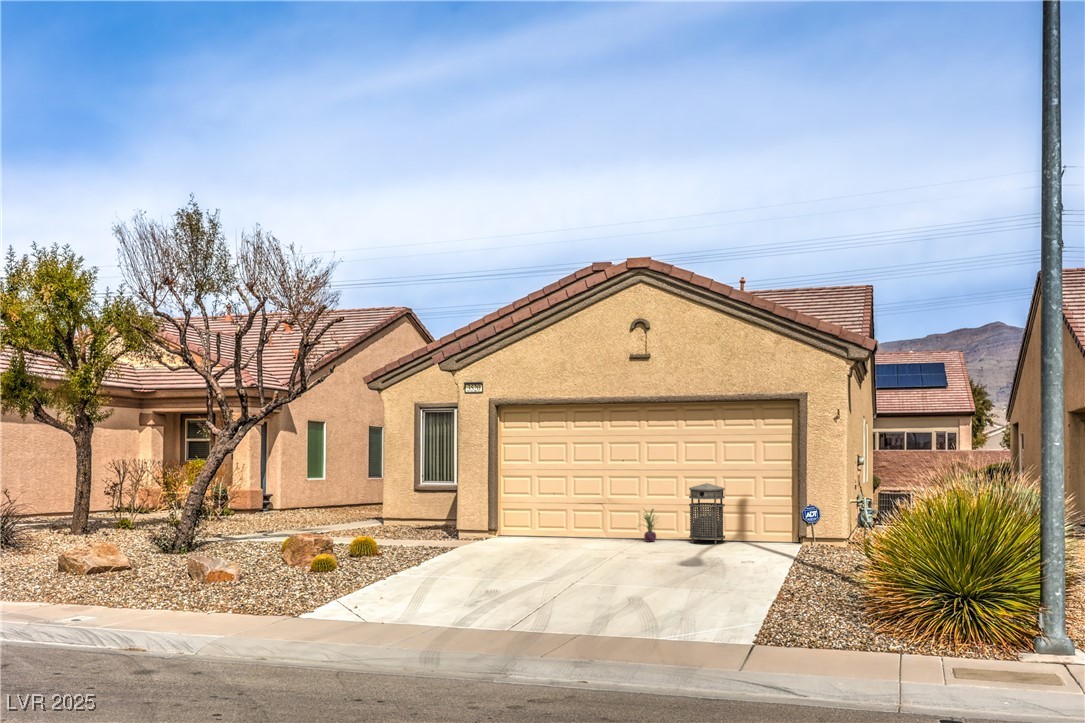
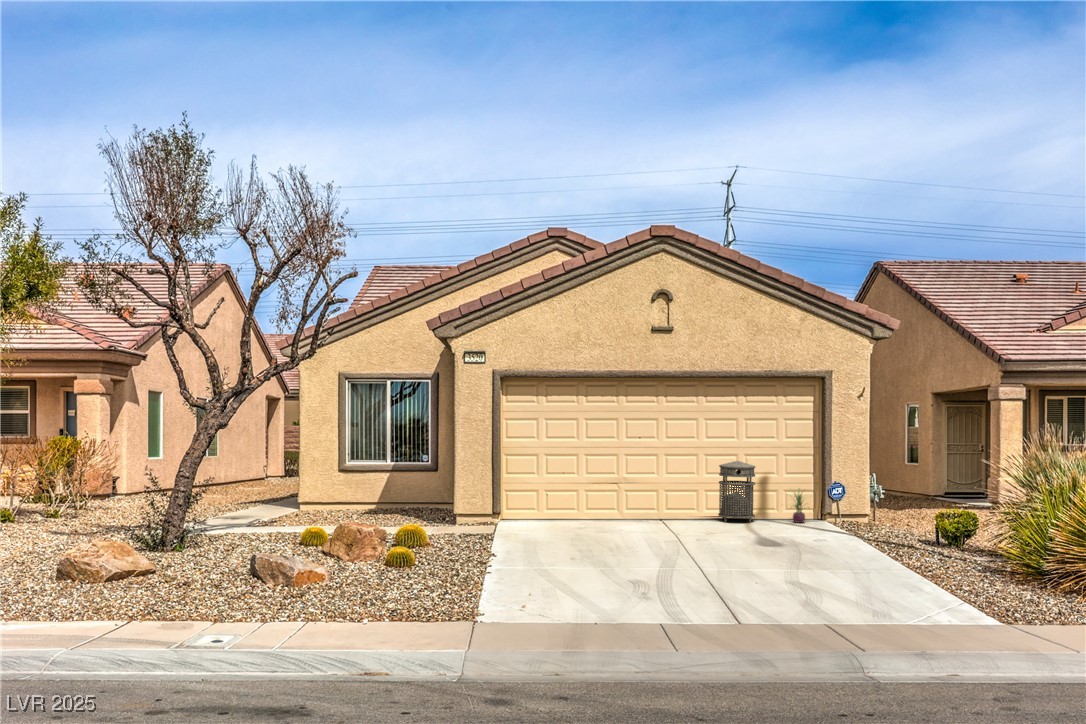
decorative plant: present [644,509,656,542] -> present [793,489,805,523]

